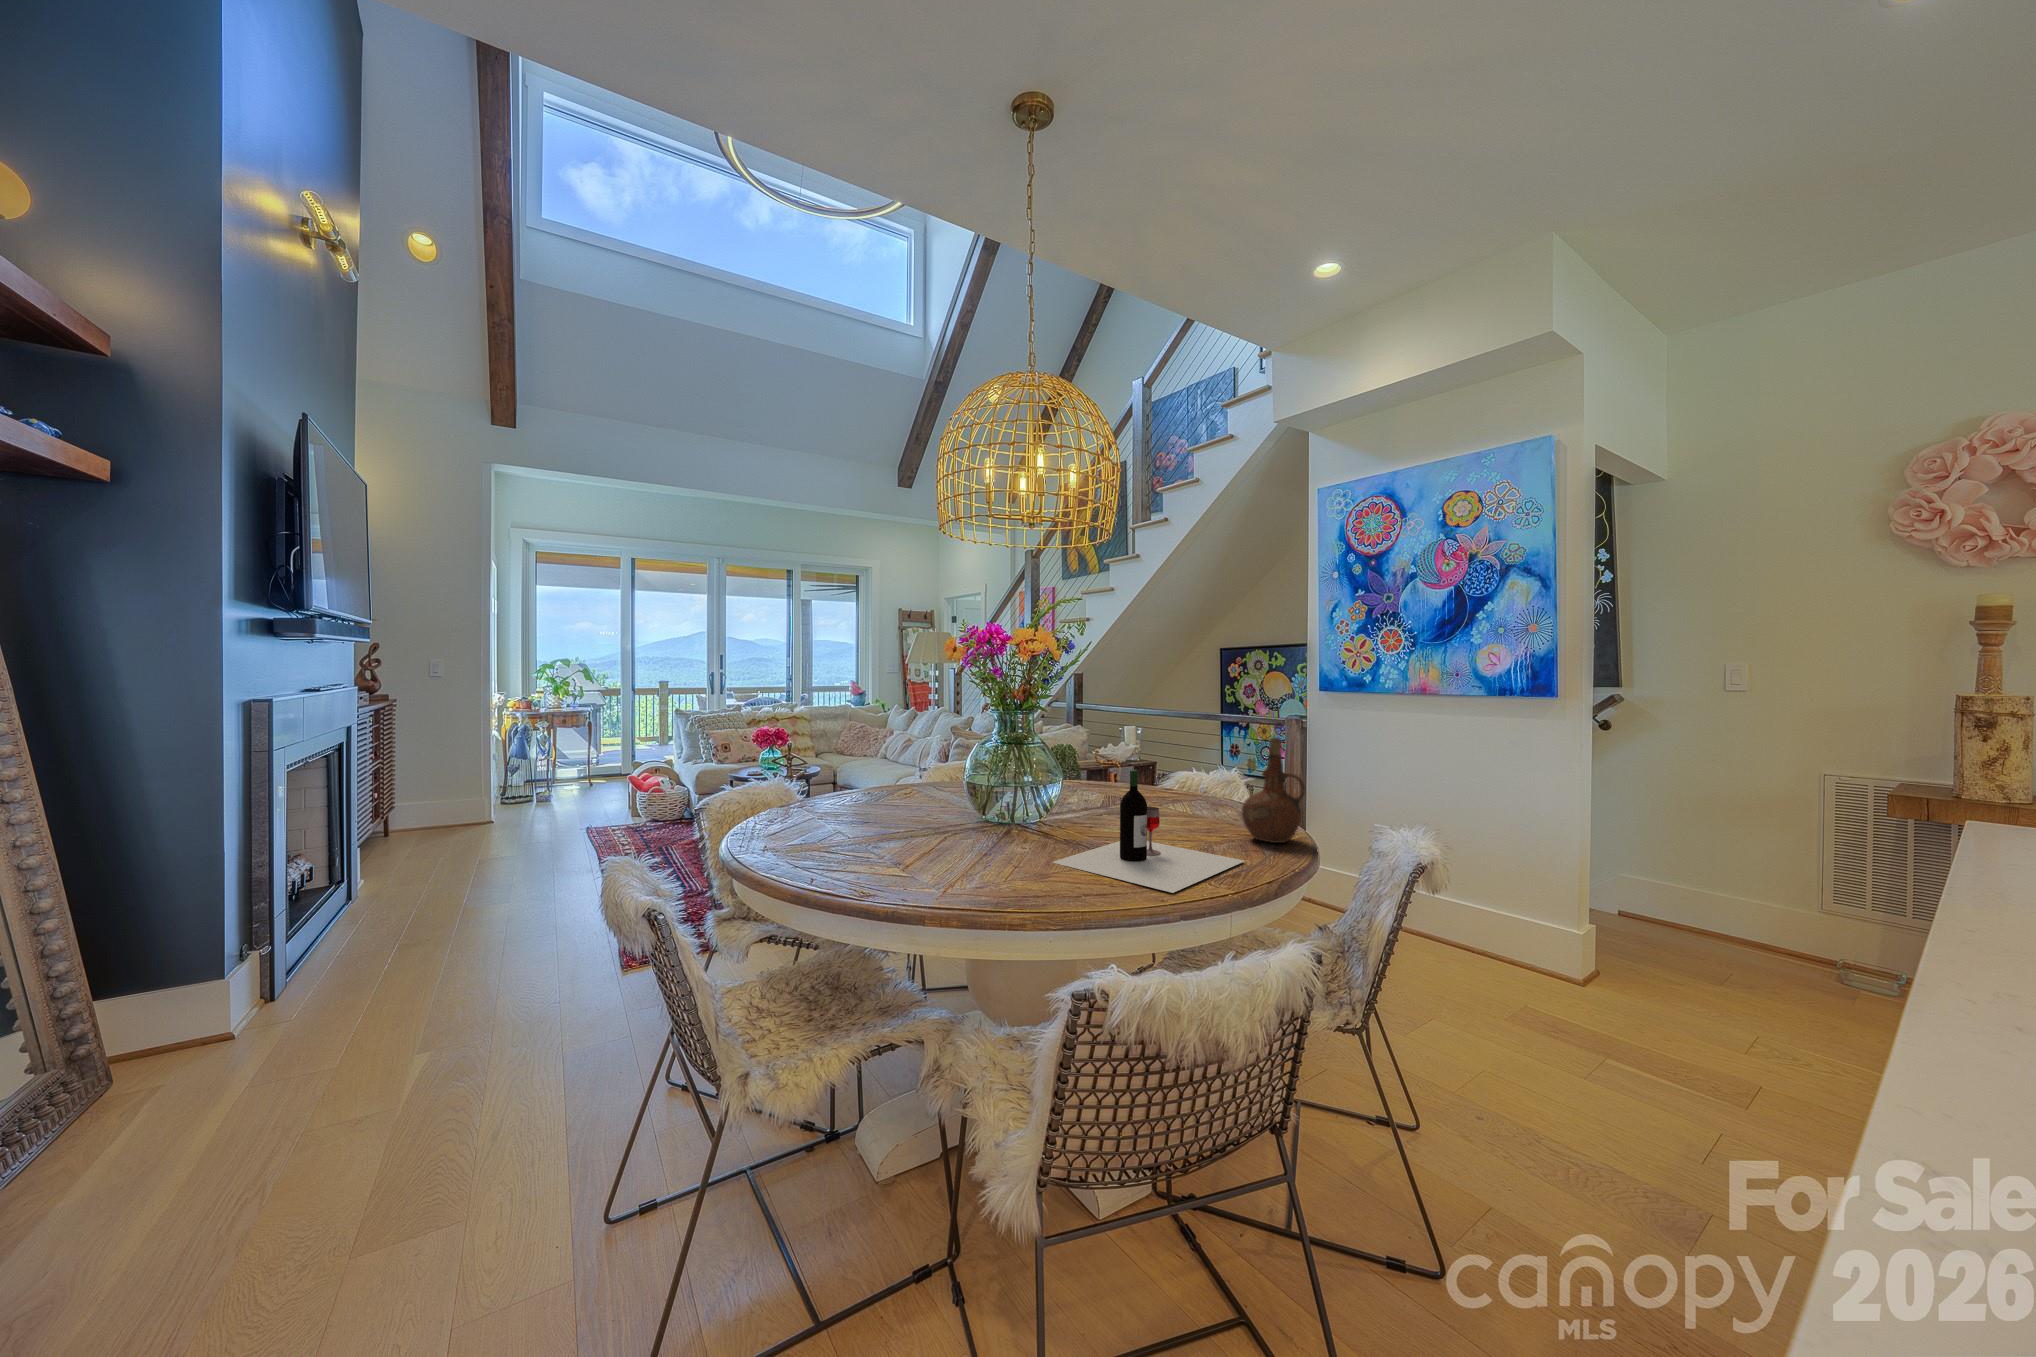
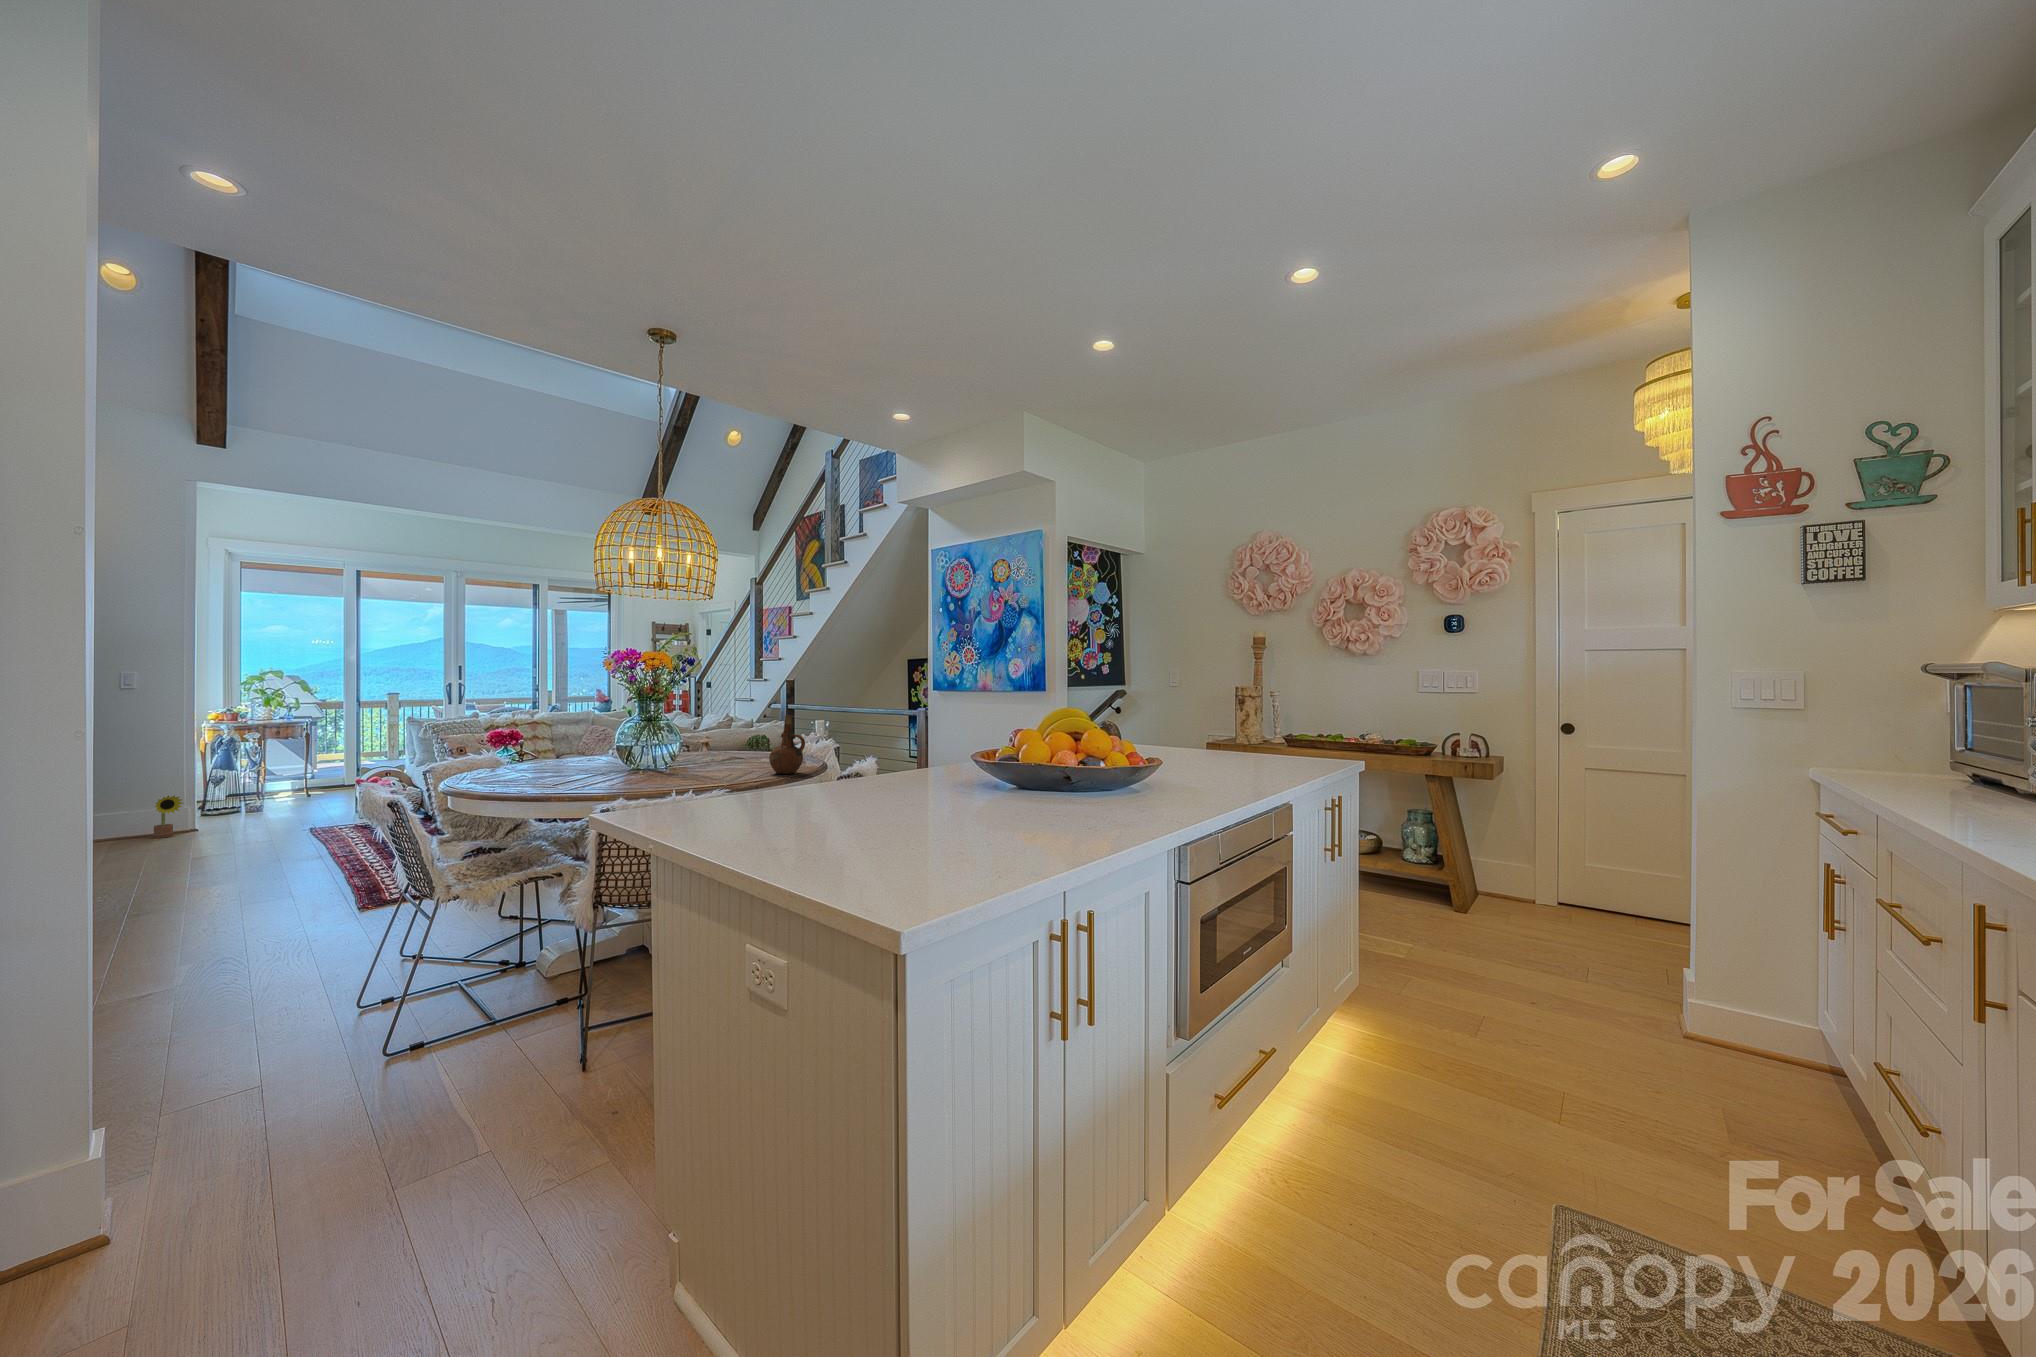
wine bottle: present [1053,770,1244,893] -> none [633,732,750,790]
decorative plant: none [455,788,481,832] -> present [154,796,183,838]

